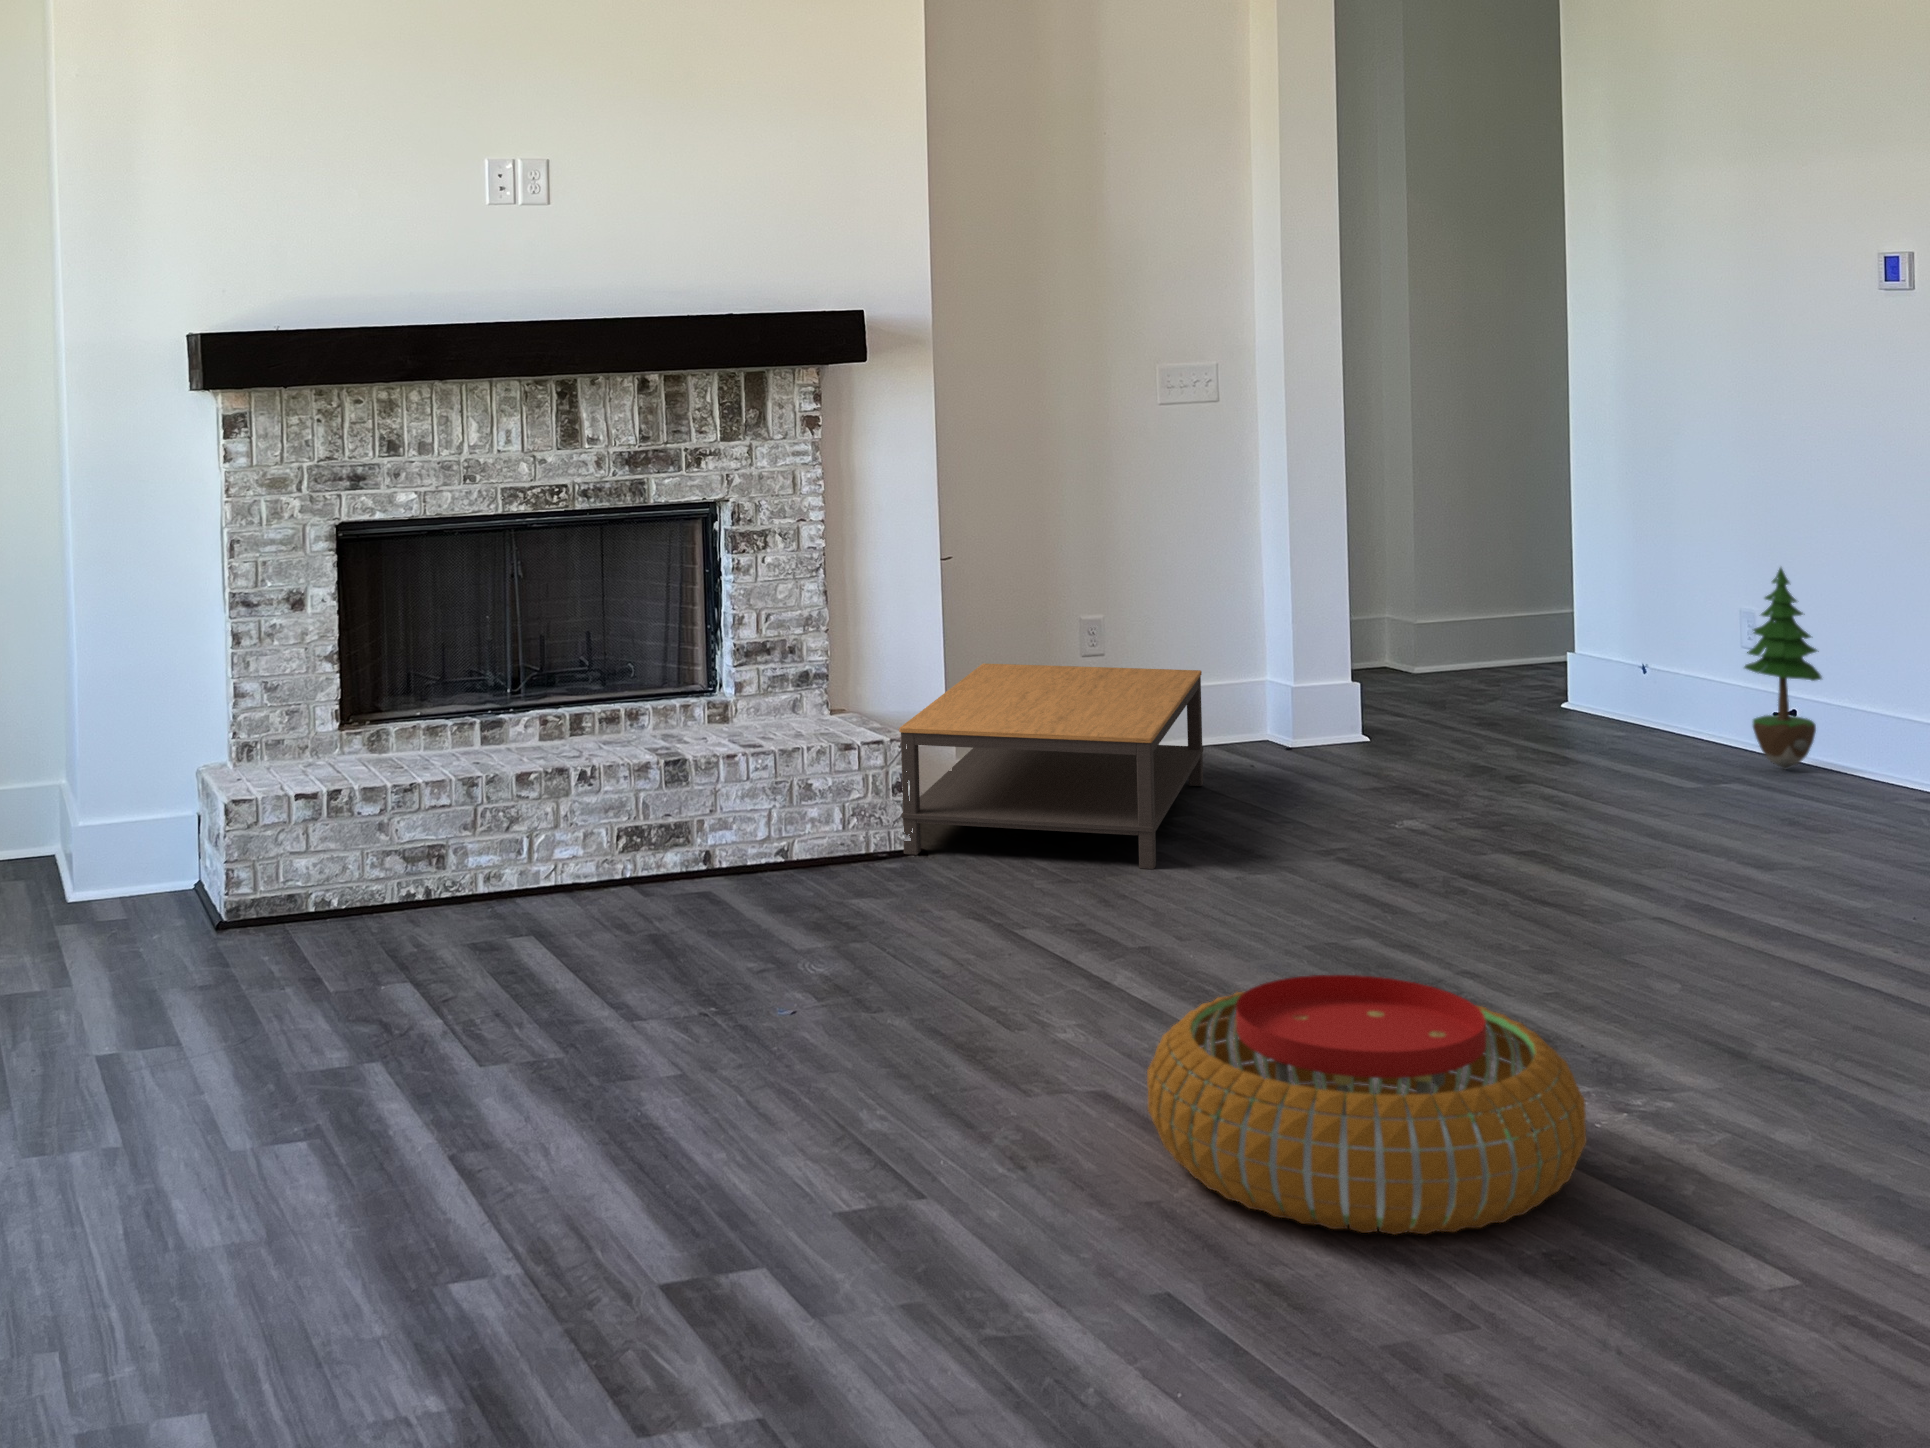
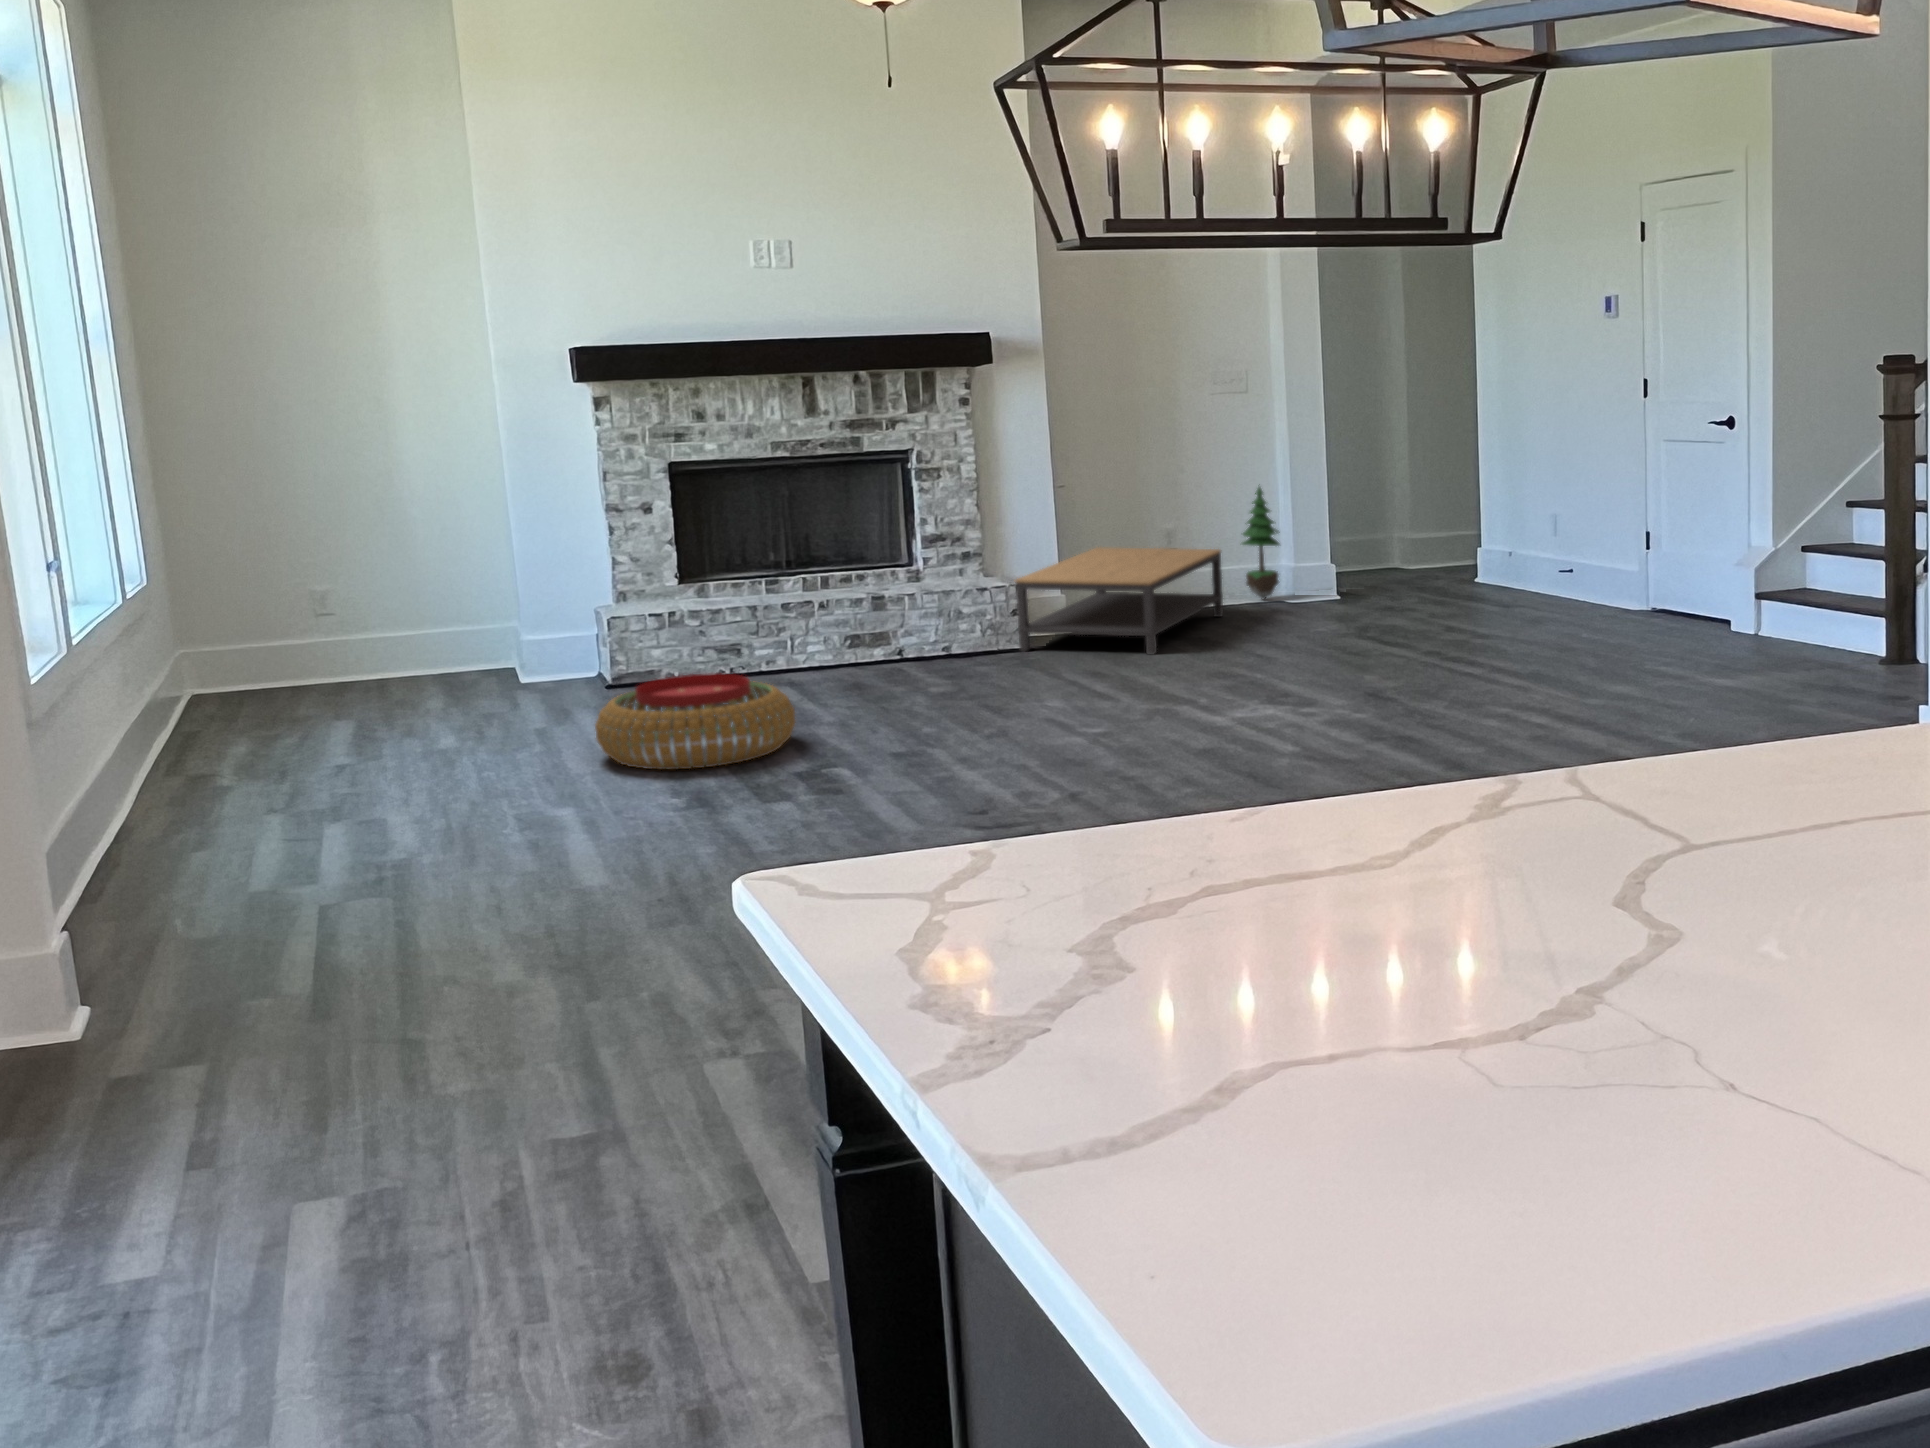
potted tree: present [1744,568,1822,769] -> present [1242,487,1279,599]
pouf: present [1147,975,1586,1235] -> present [595,673,795,769]

